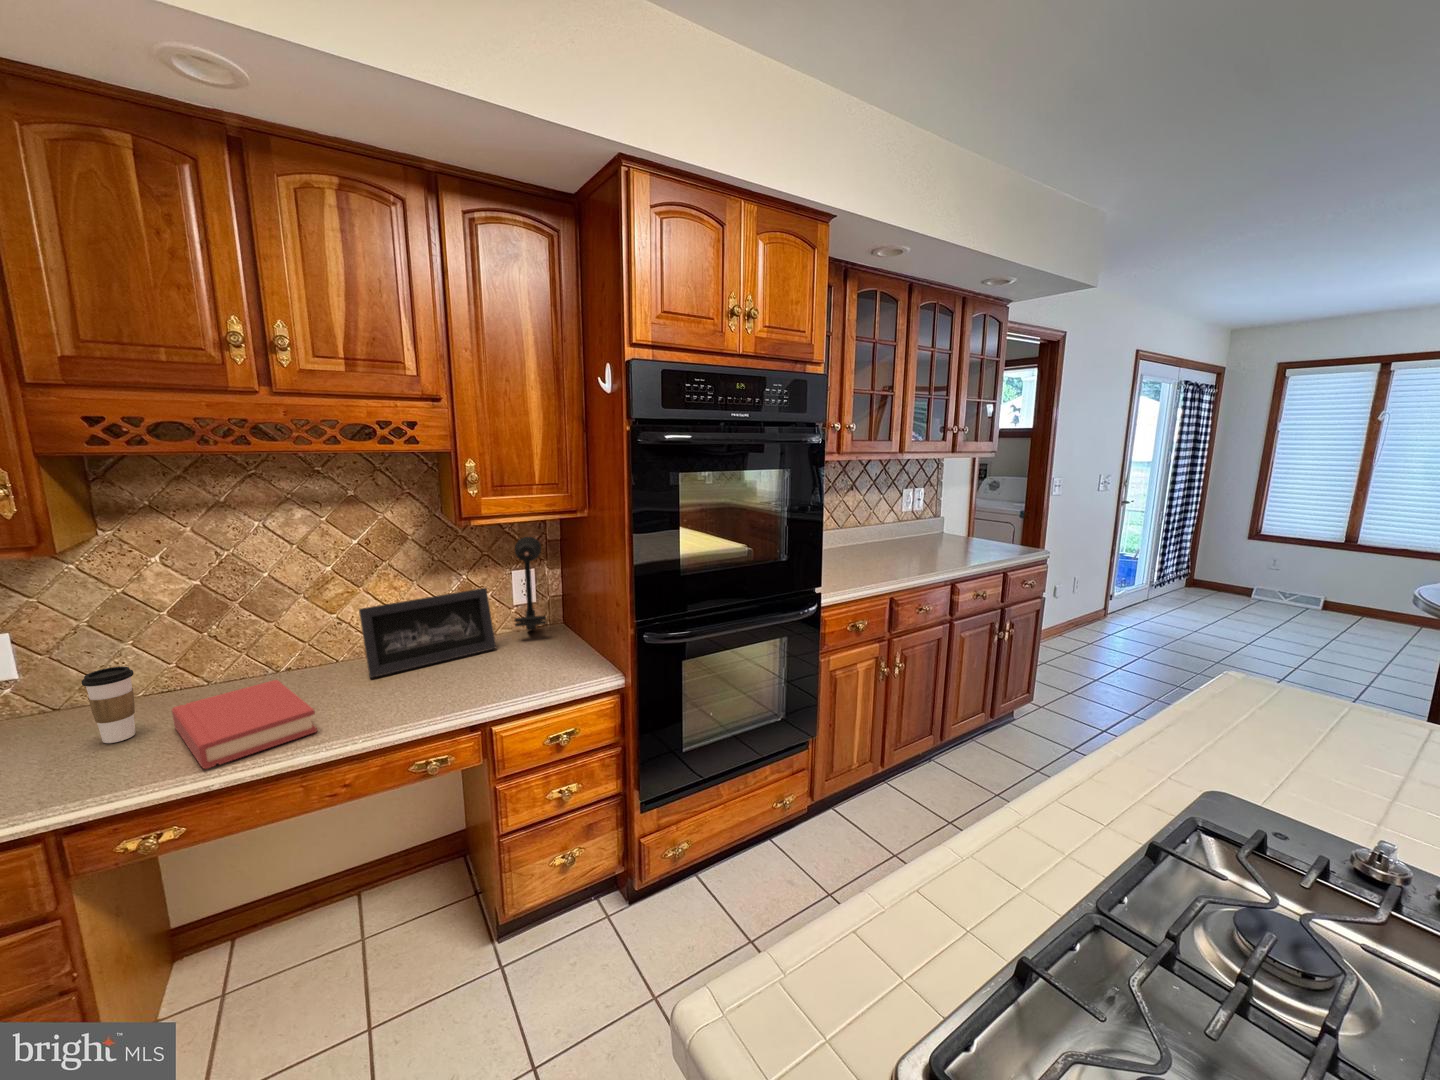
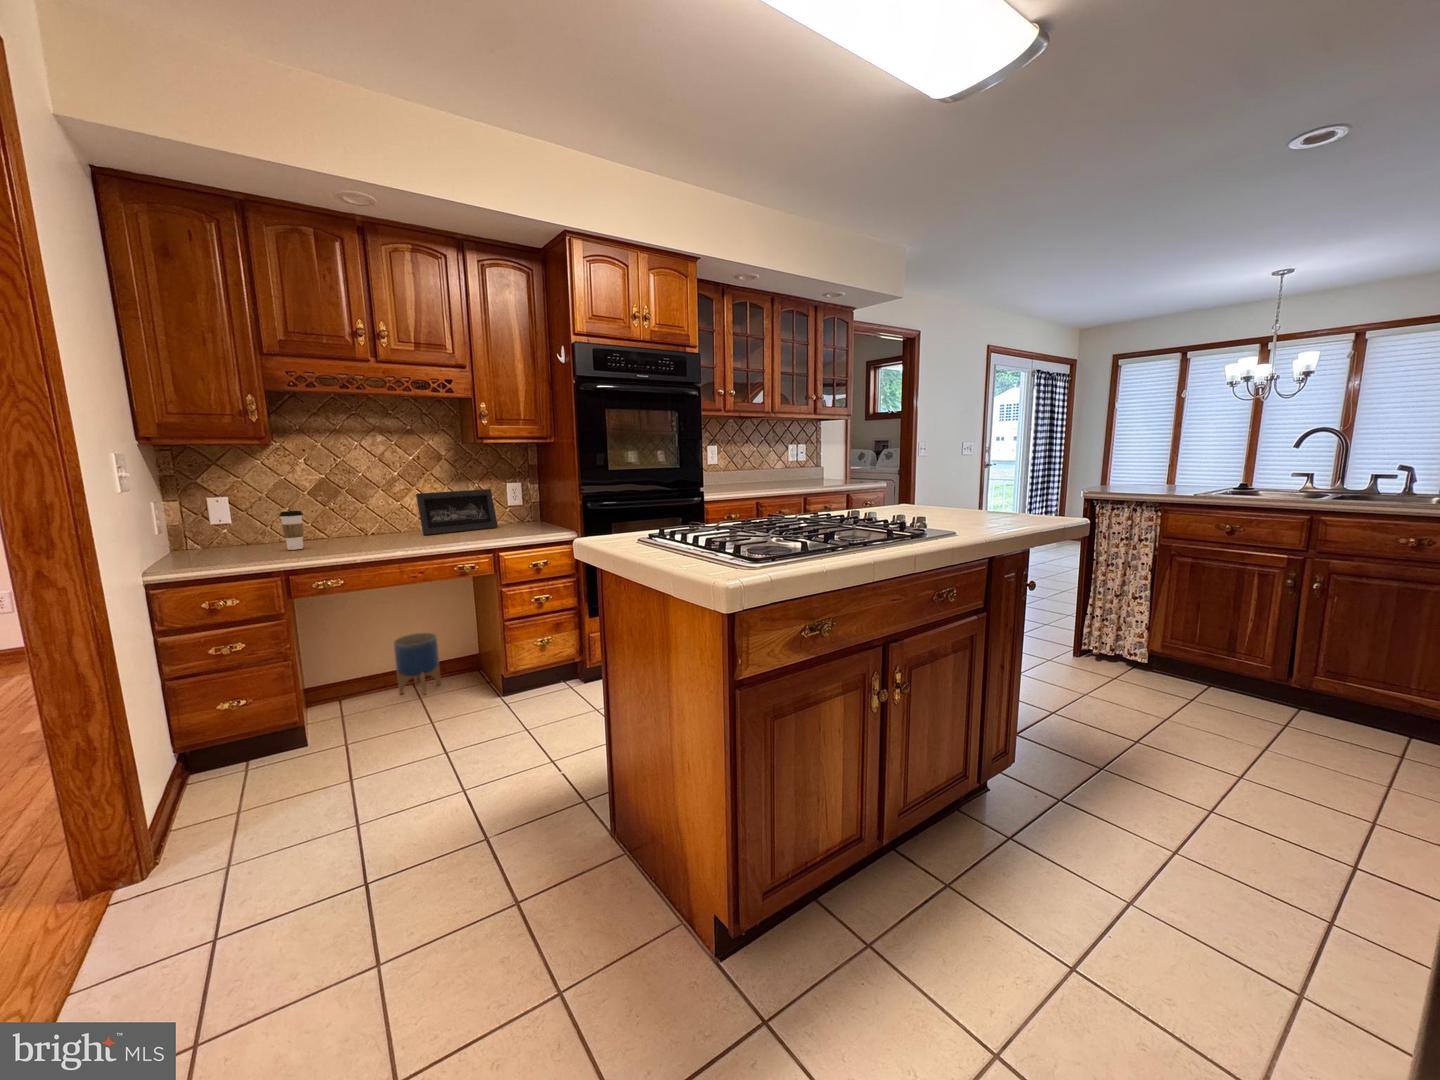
desk lamp: present [515,537,546,630] -> none [506,459,529,523]
hardback book: present [172,680,317,769] -> none [322,529,403,553]
planter: none [320,820,402,937] -> present [394,633,441,695]

